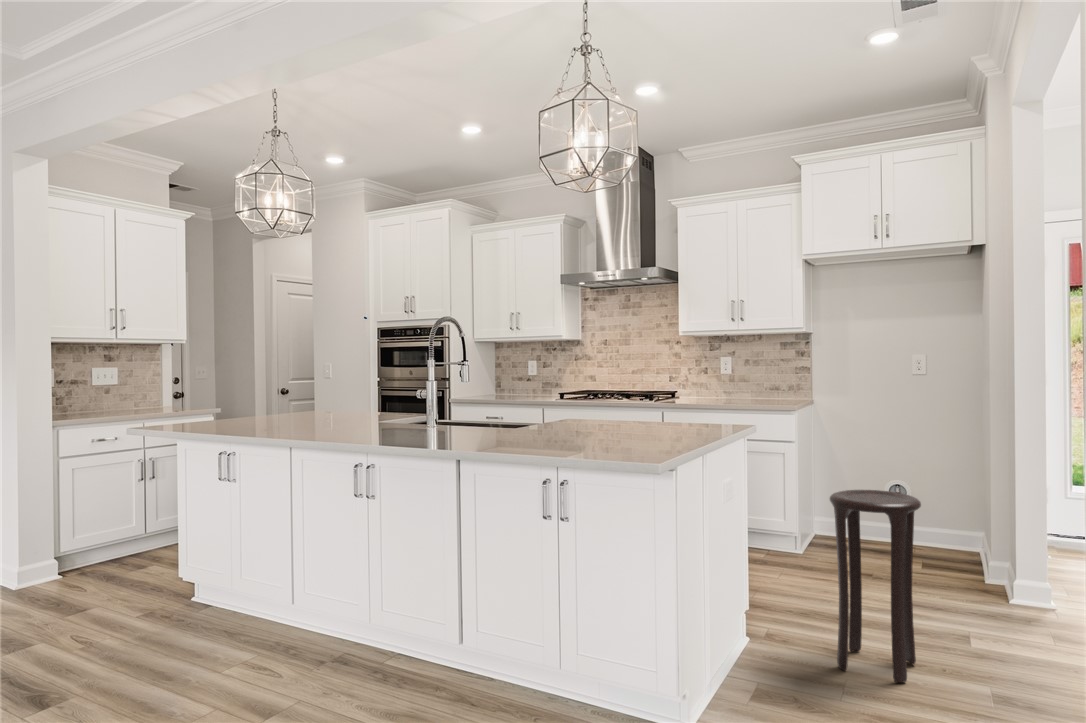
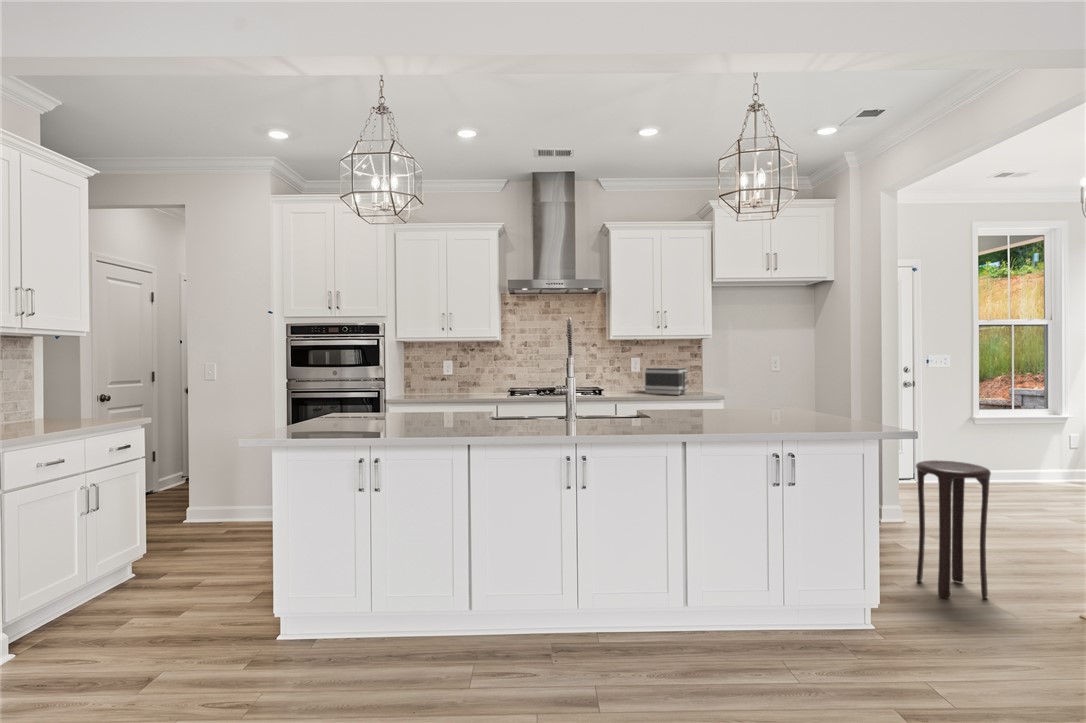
toaster: none [723,368,773,402] -> present [645,367,688,395]

